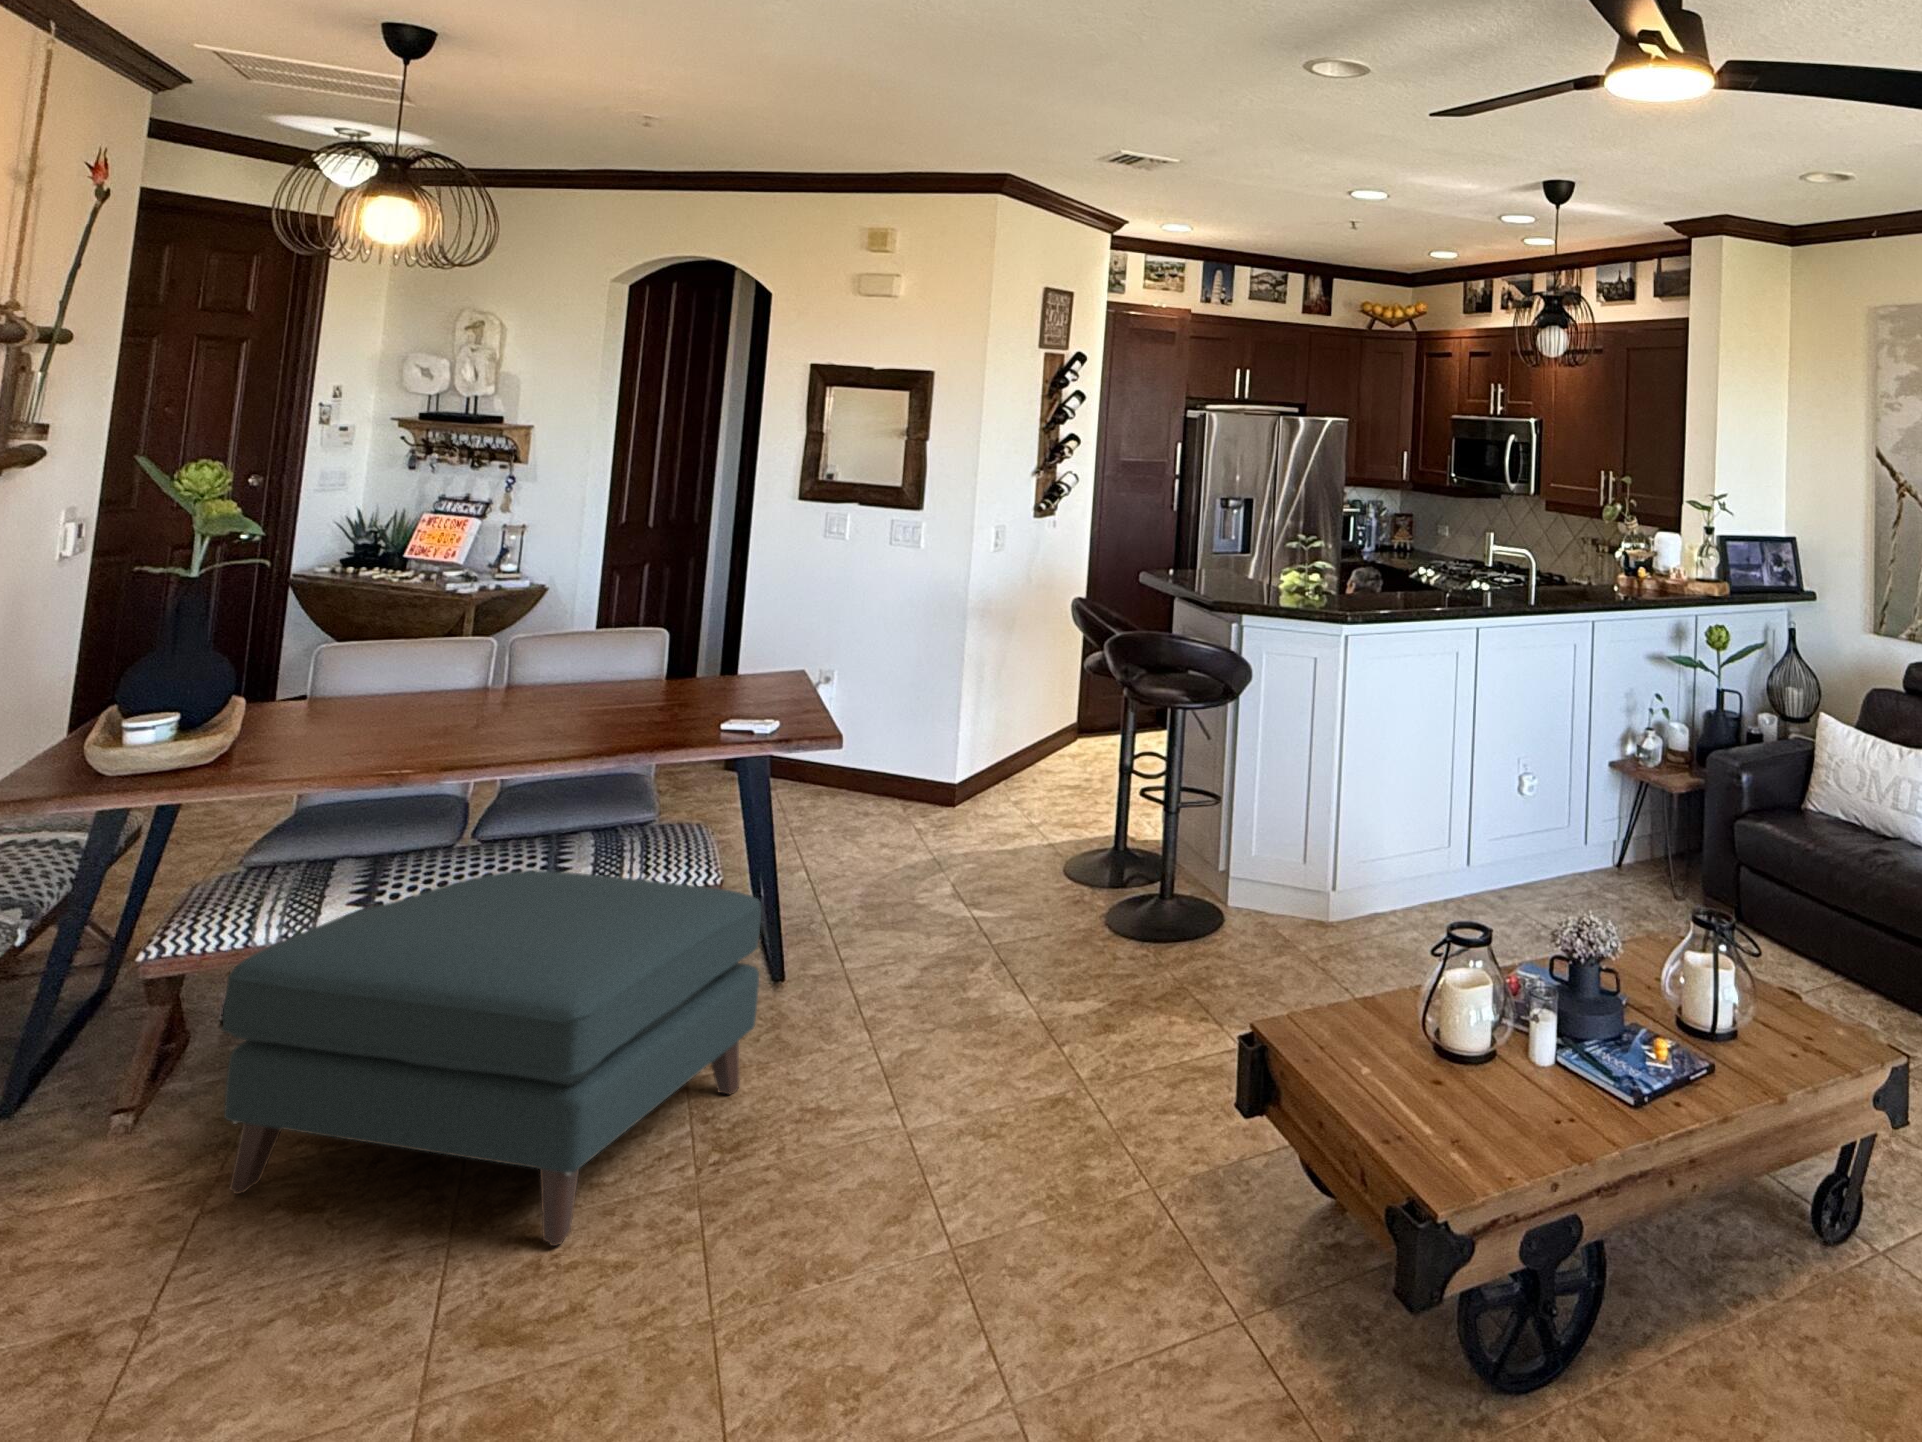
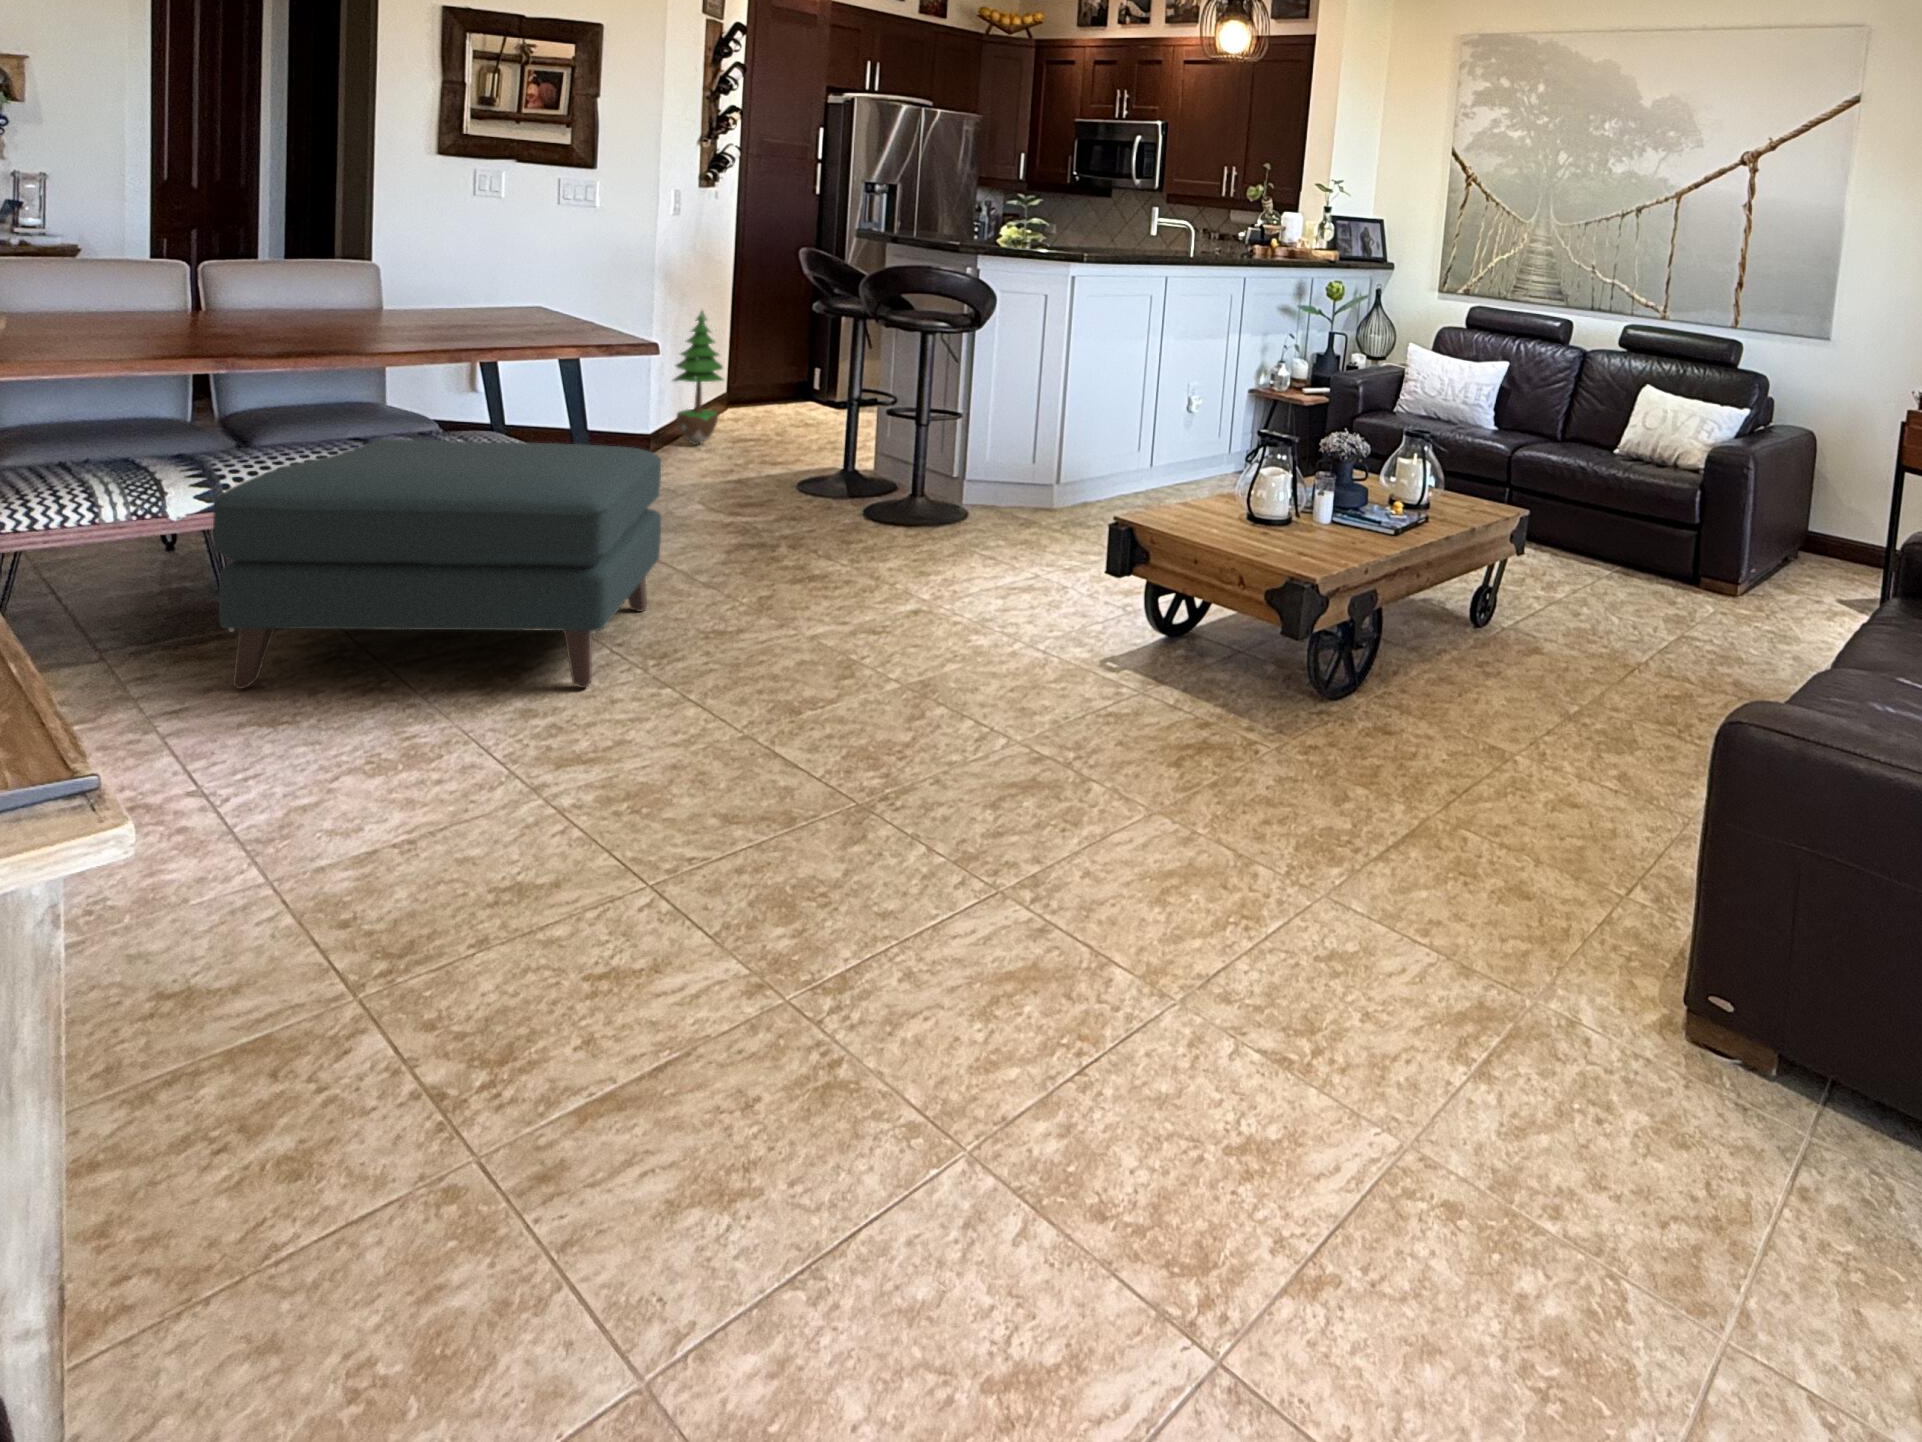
potted tree: none [964,656,1019,807] -> present [673,311,723,445]

